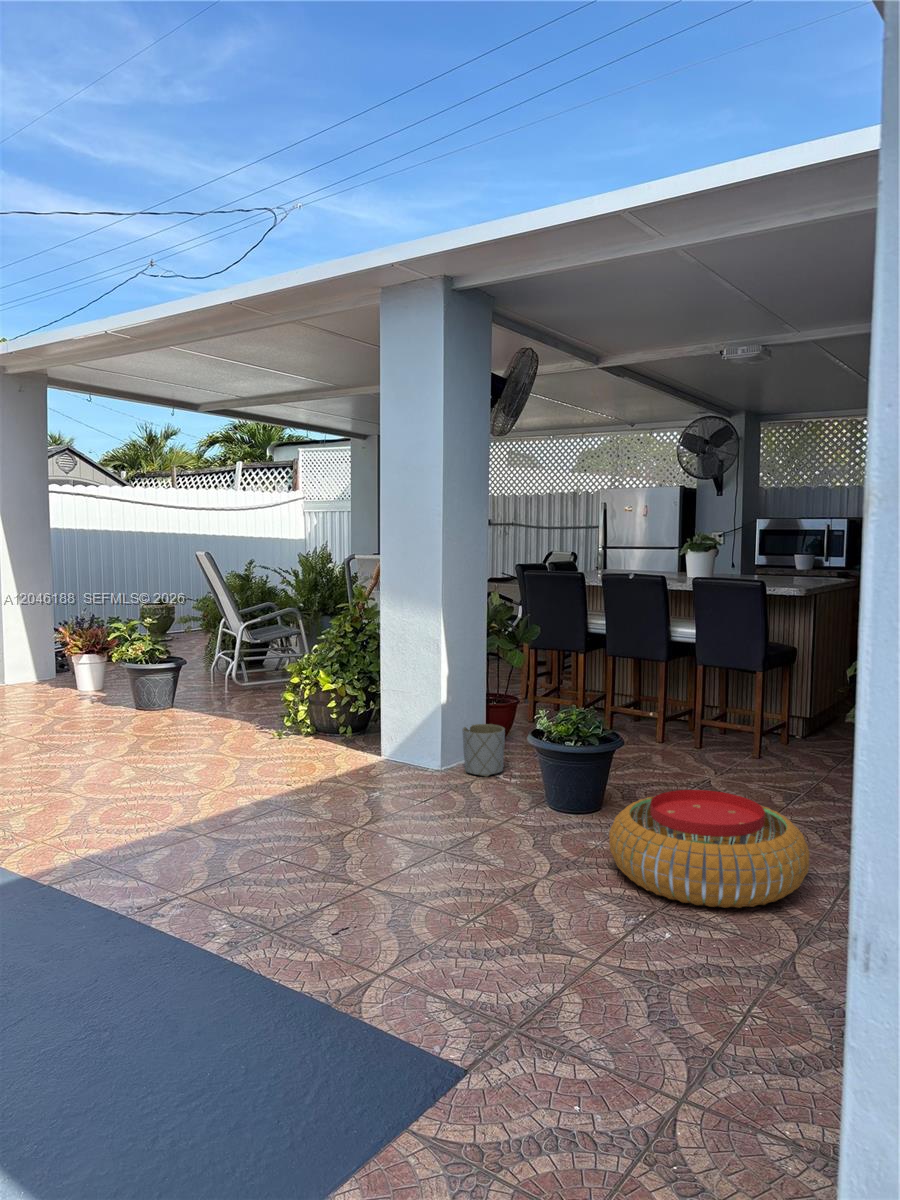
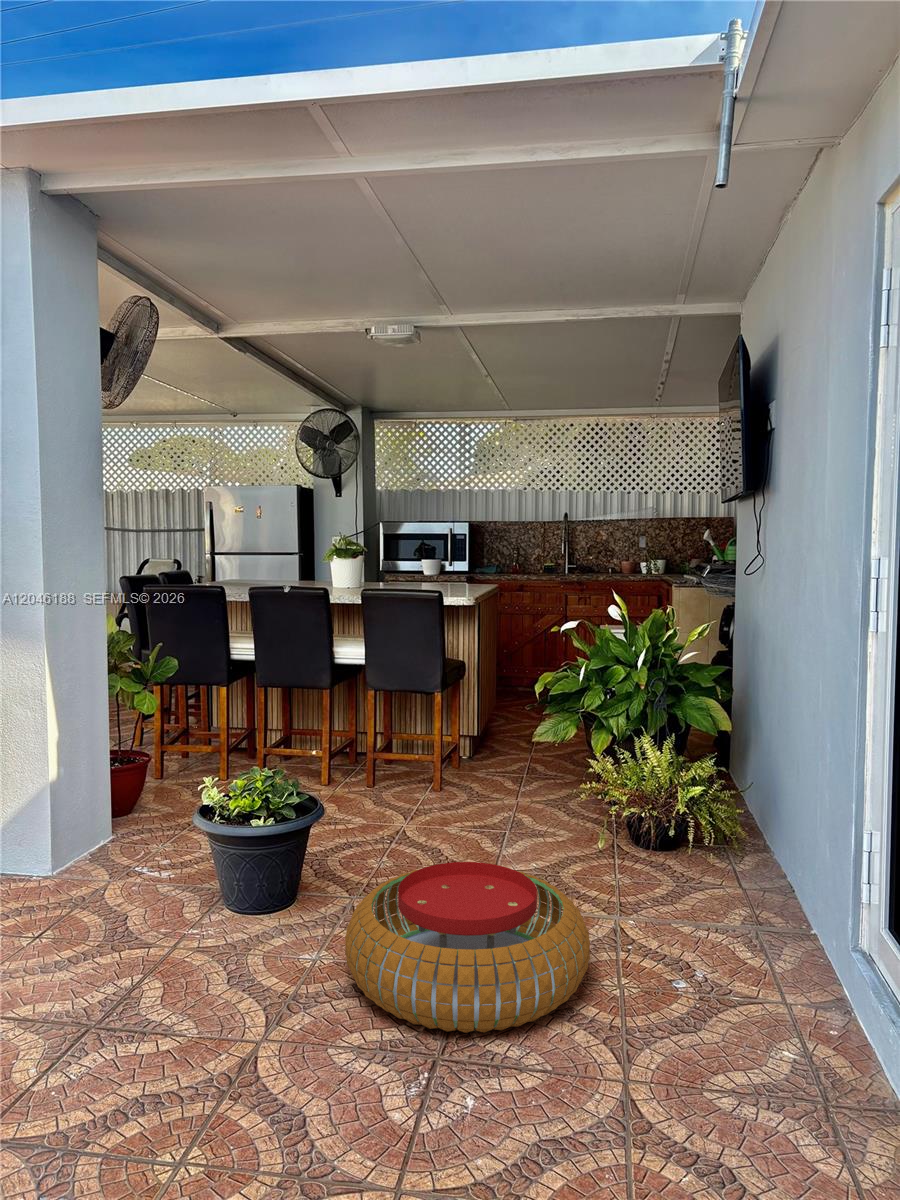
planter: present [462,724,505,777] -> none [82,797,145,873]

